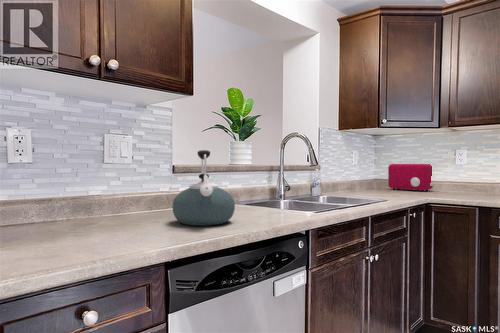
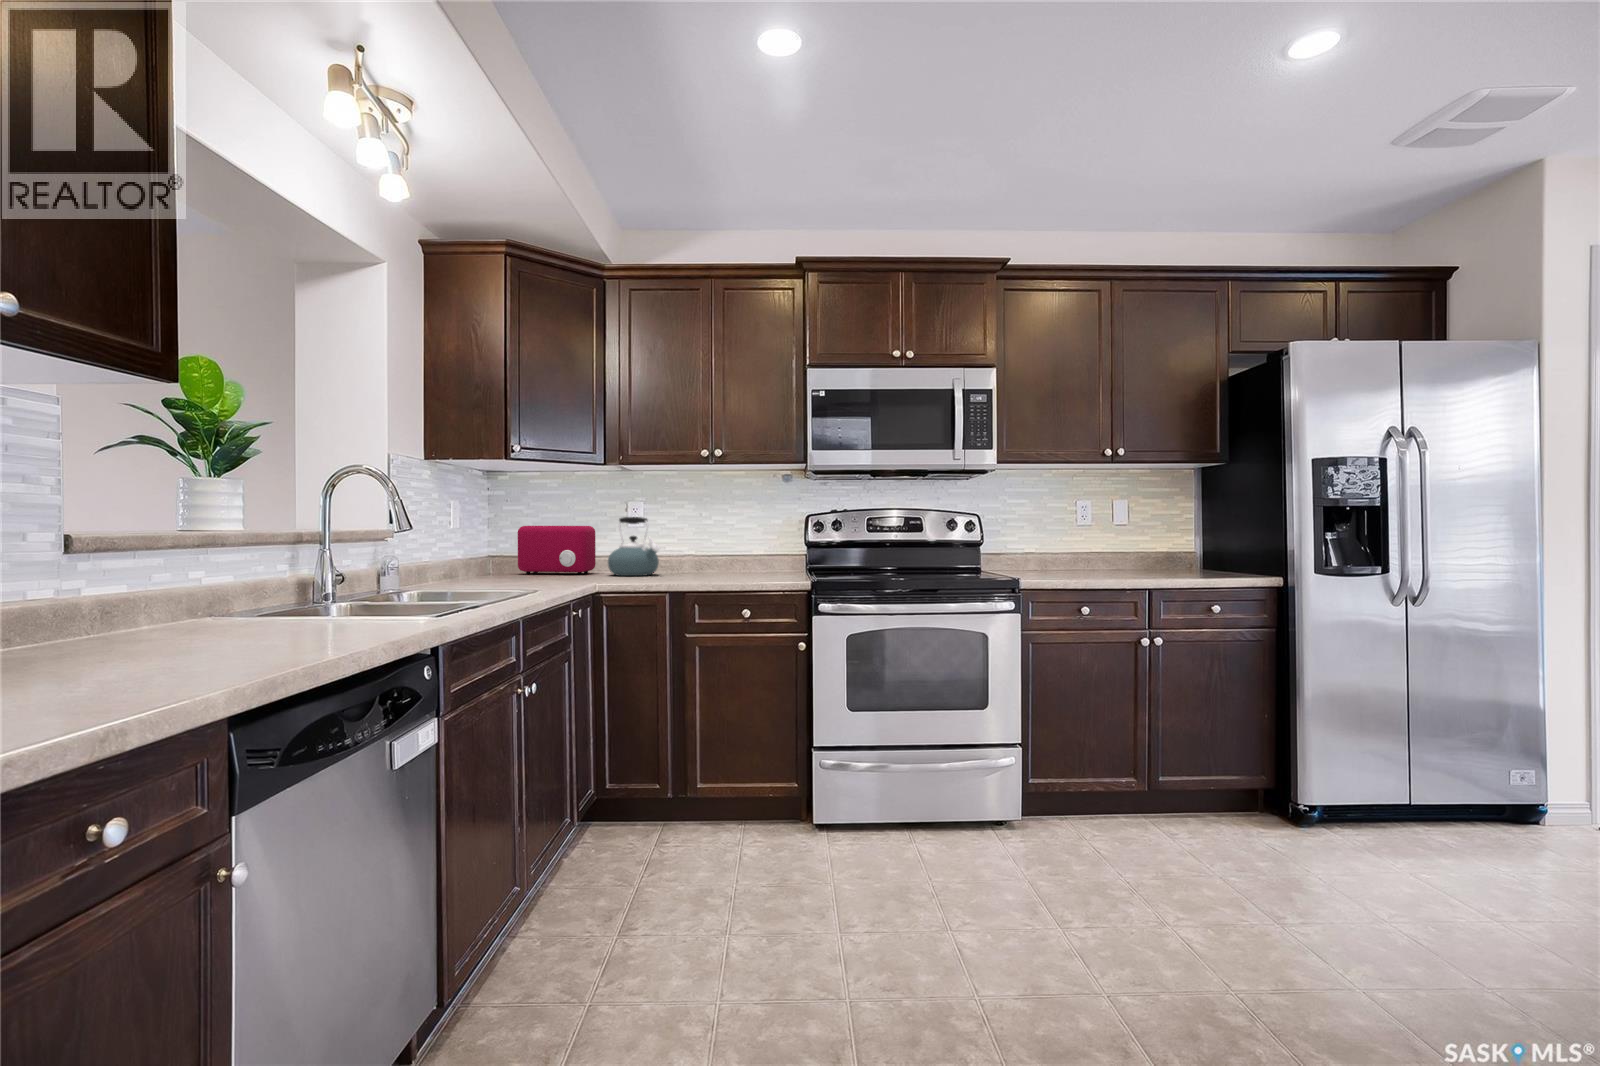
kettle: present [172,150,235,226] -> present [608,517,660,576]

